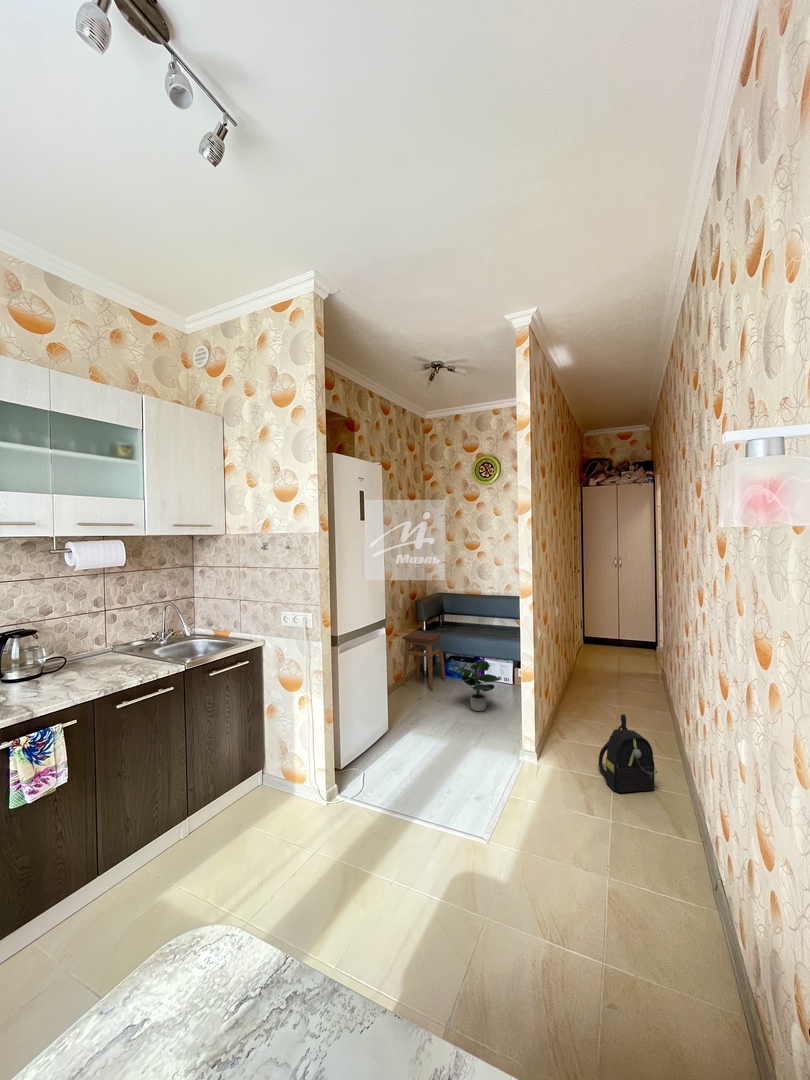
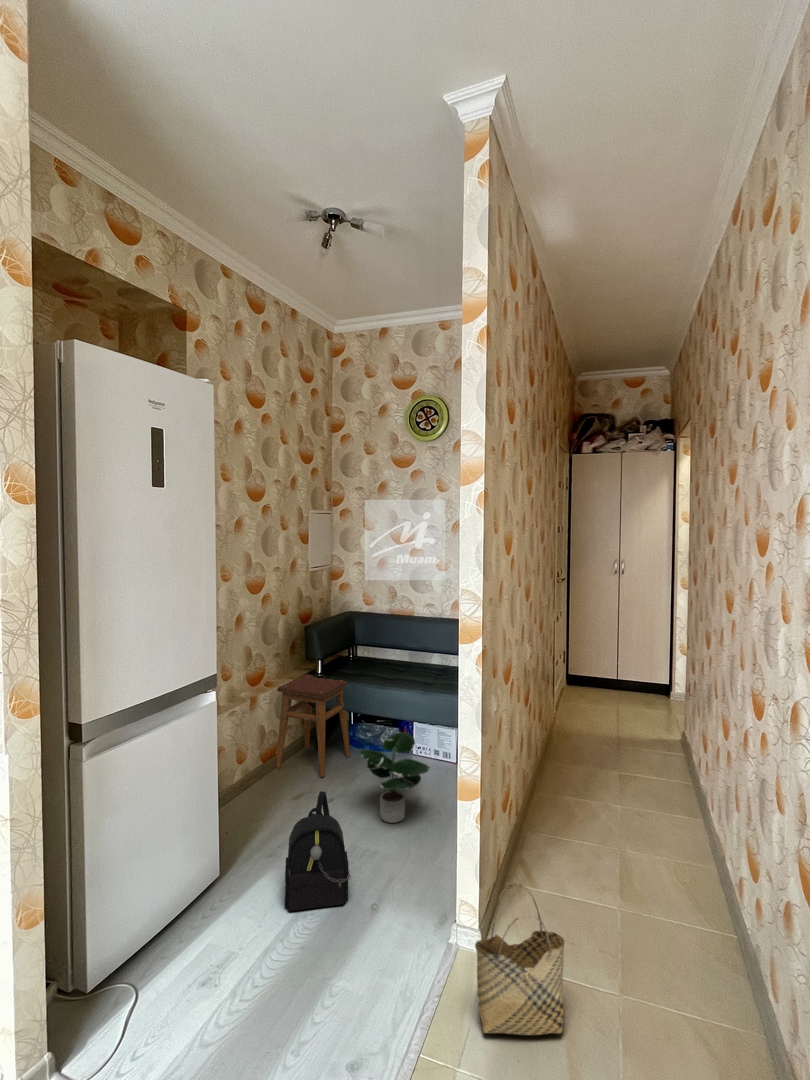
backpack: present [599,714,657,793] -> present [285,792,351,911]
woven basket: none [535,719,583,791] -> present [475,884,565,1035]

